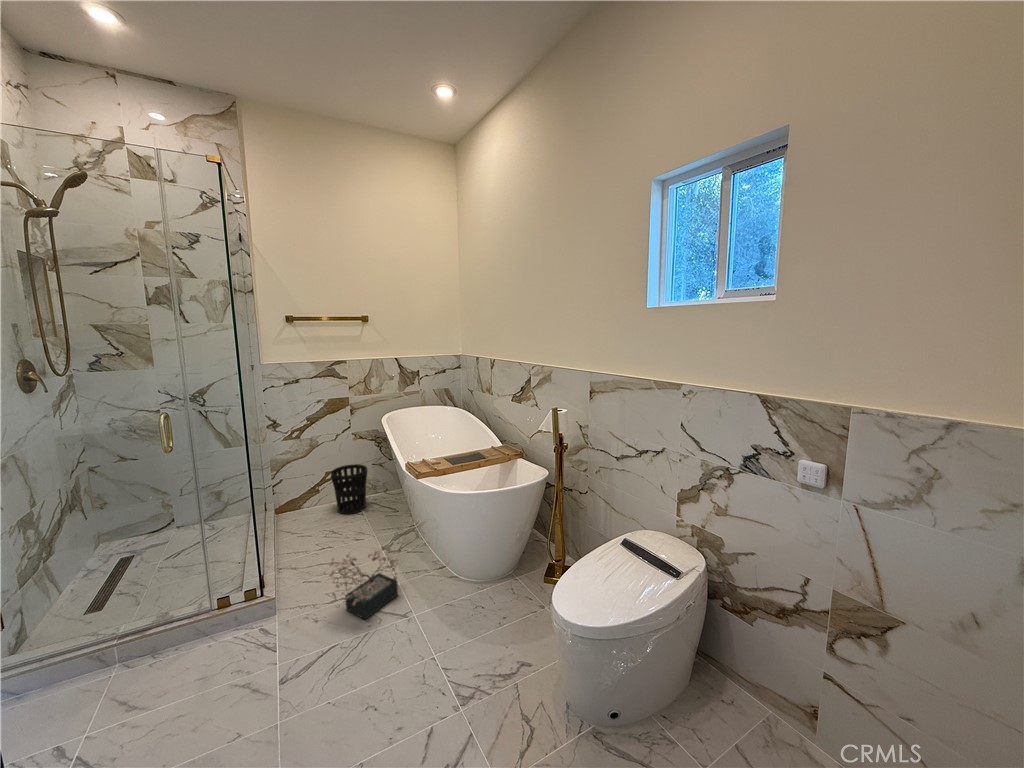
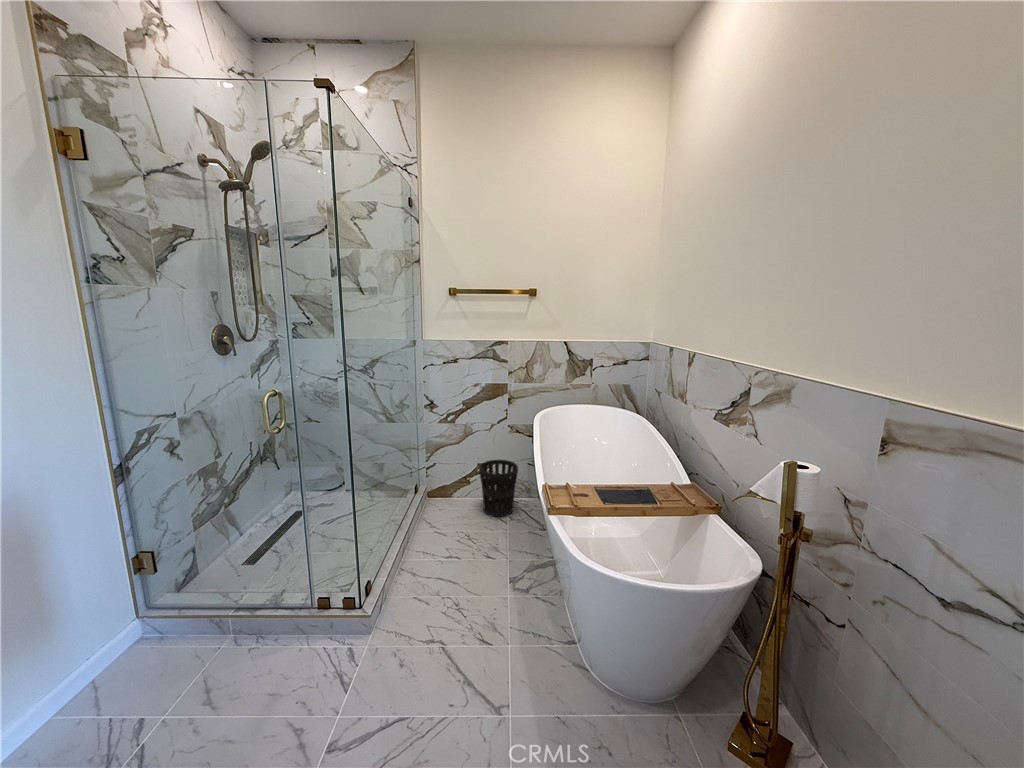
decorative plant: present [330,547,398,619] -> none [415,592,511,691]

